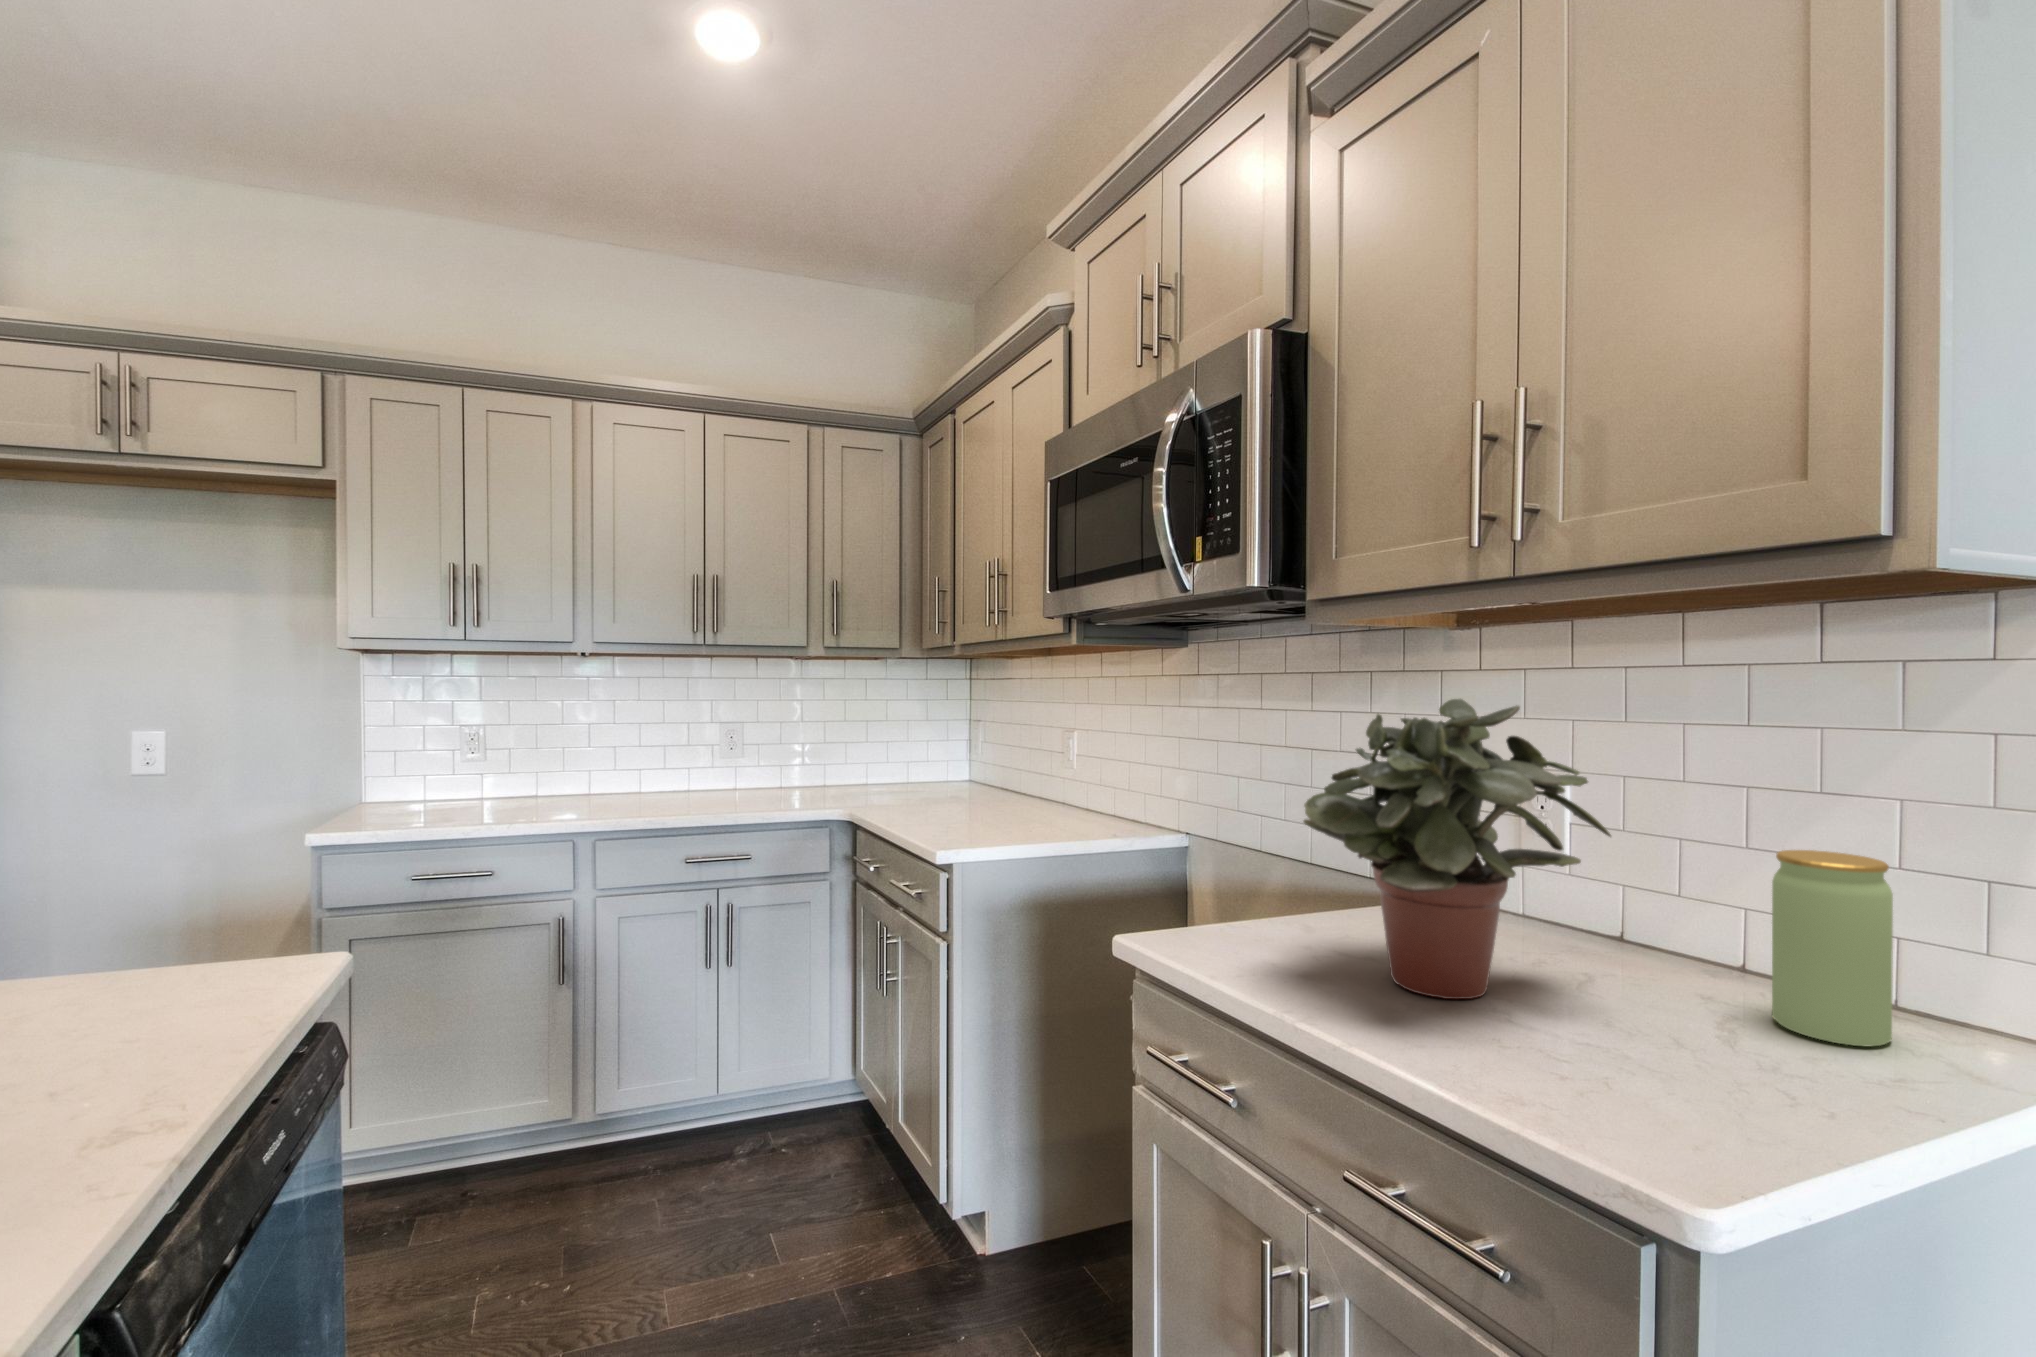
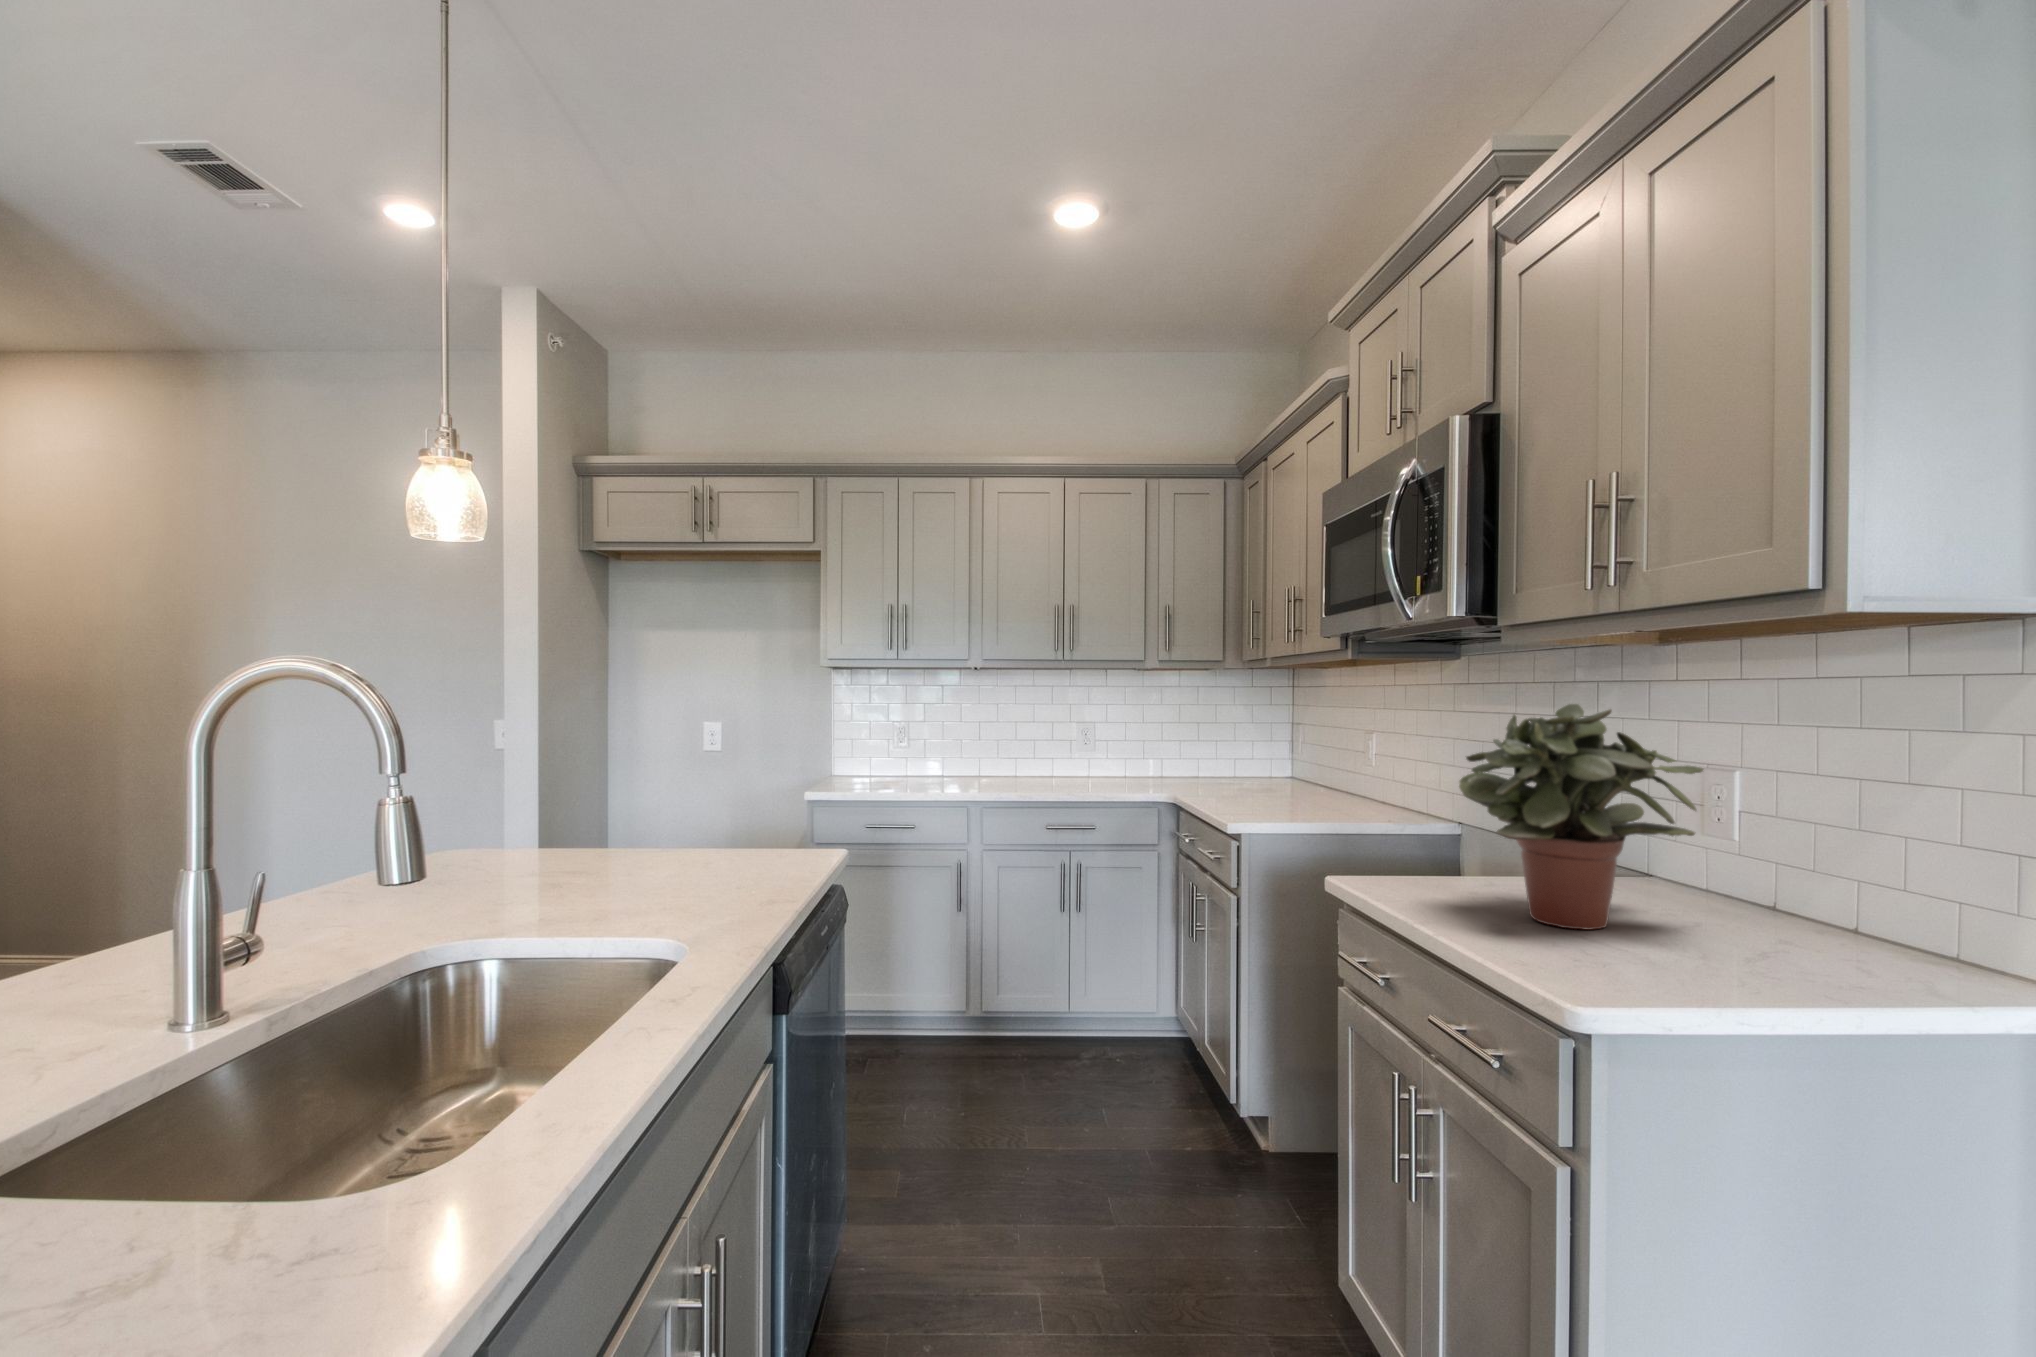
jar: present [1772,850,1893,1046] -> none [1839,829,1938,983]

